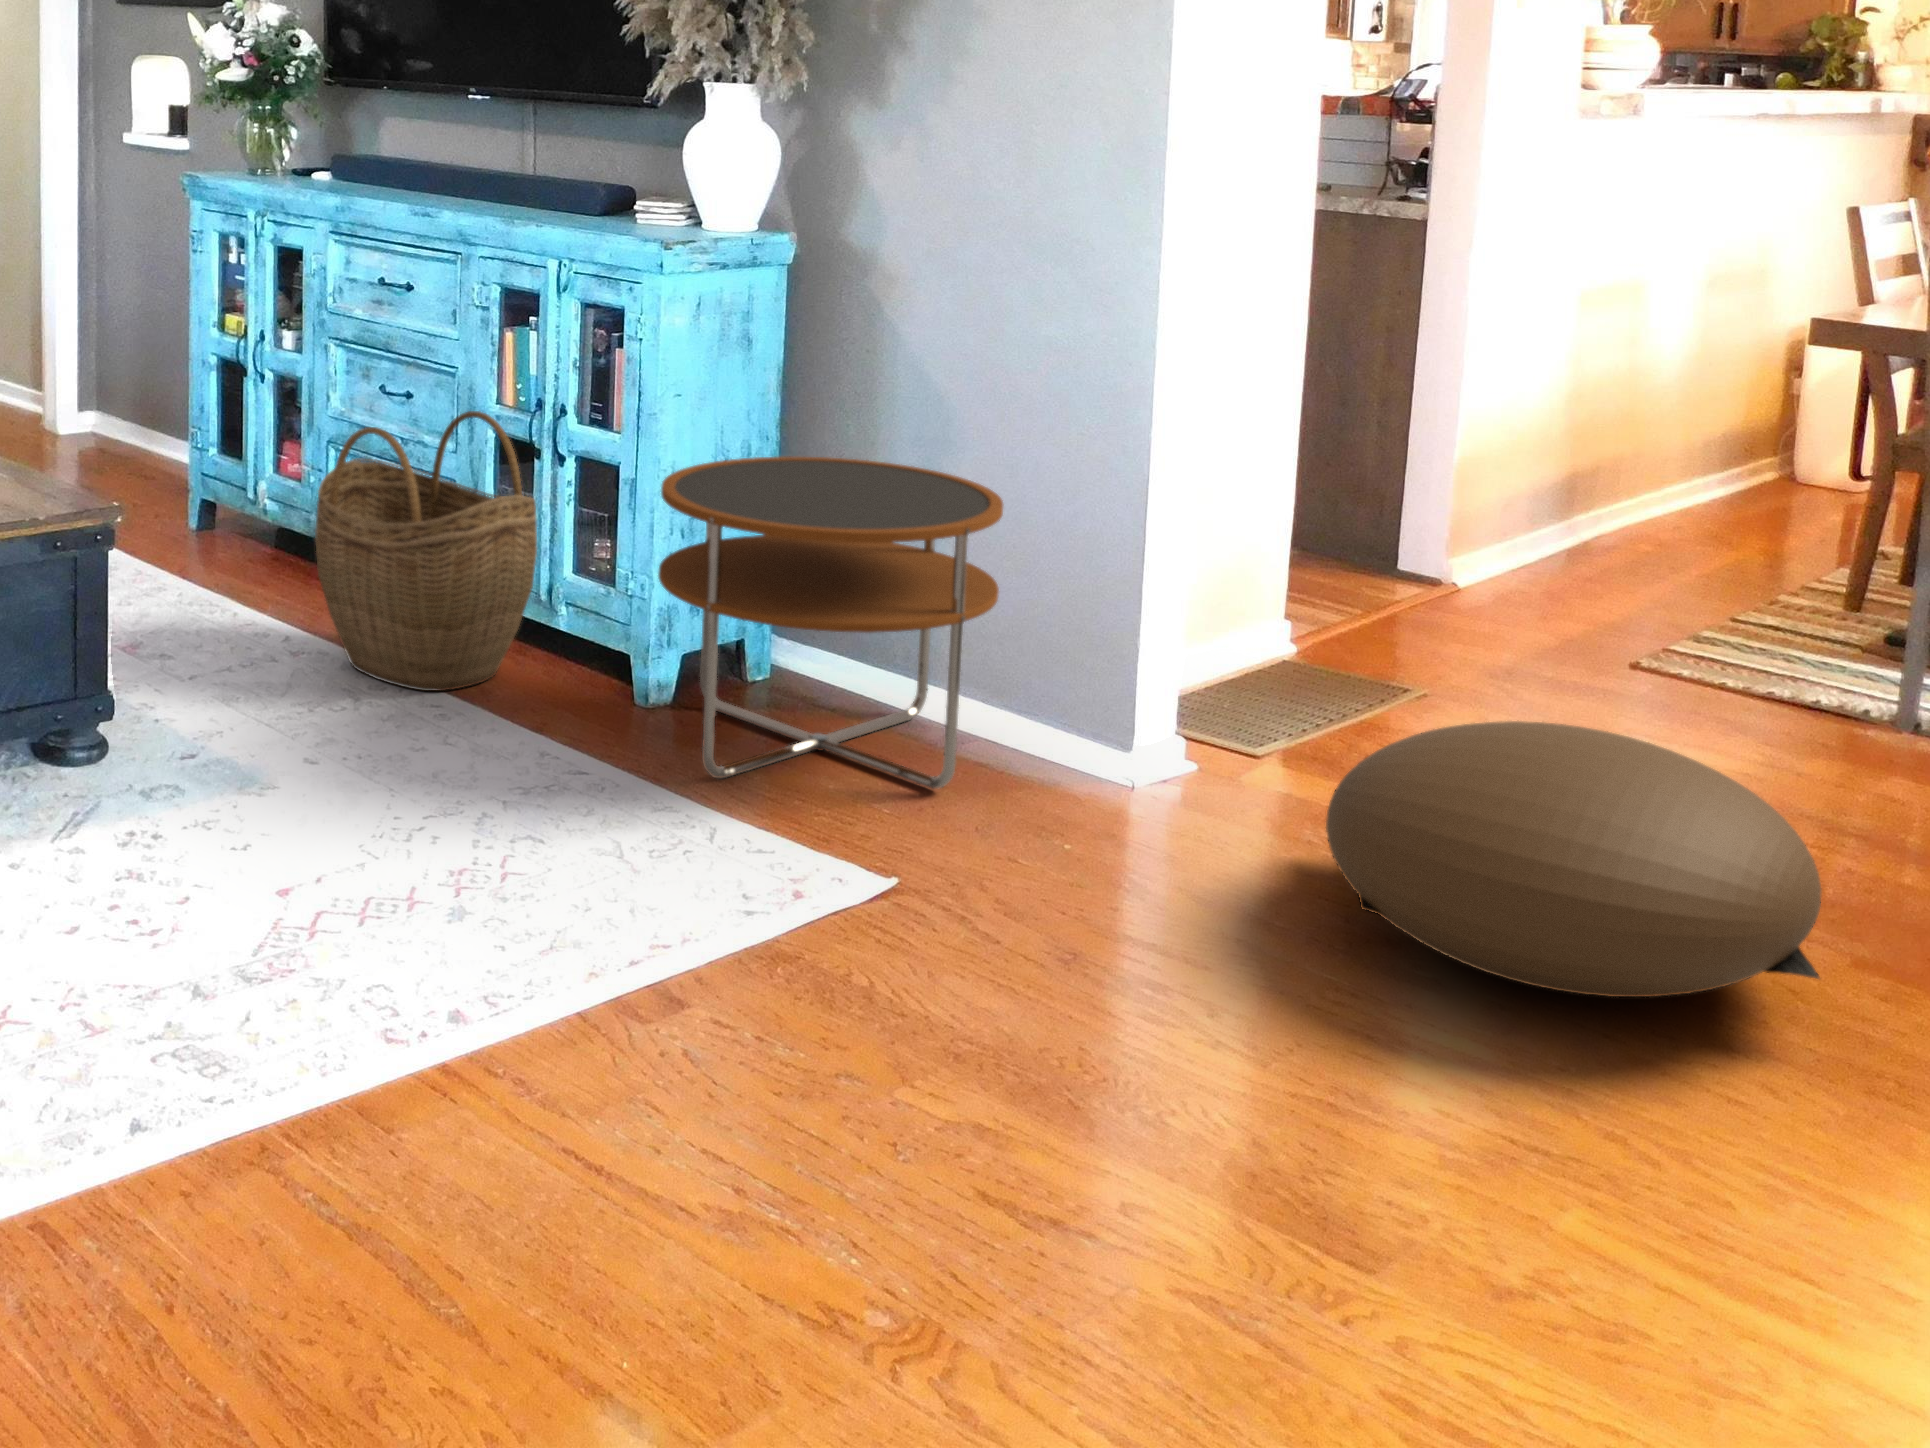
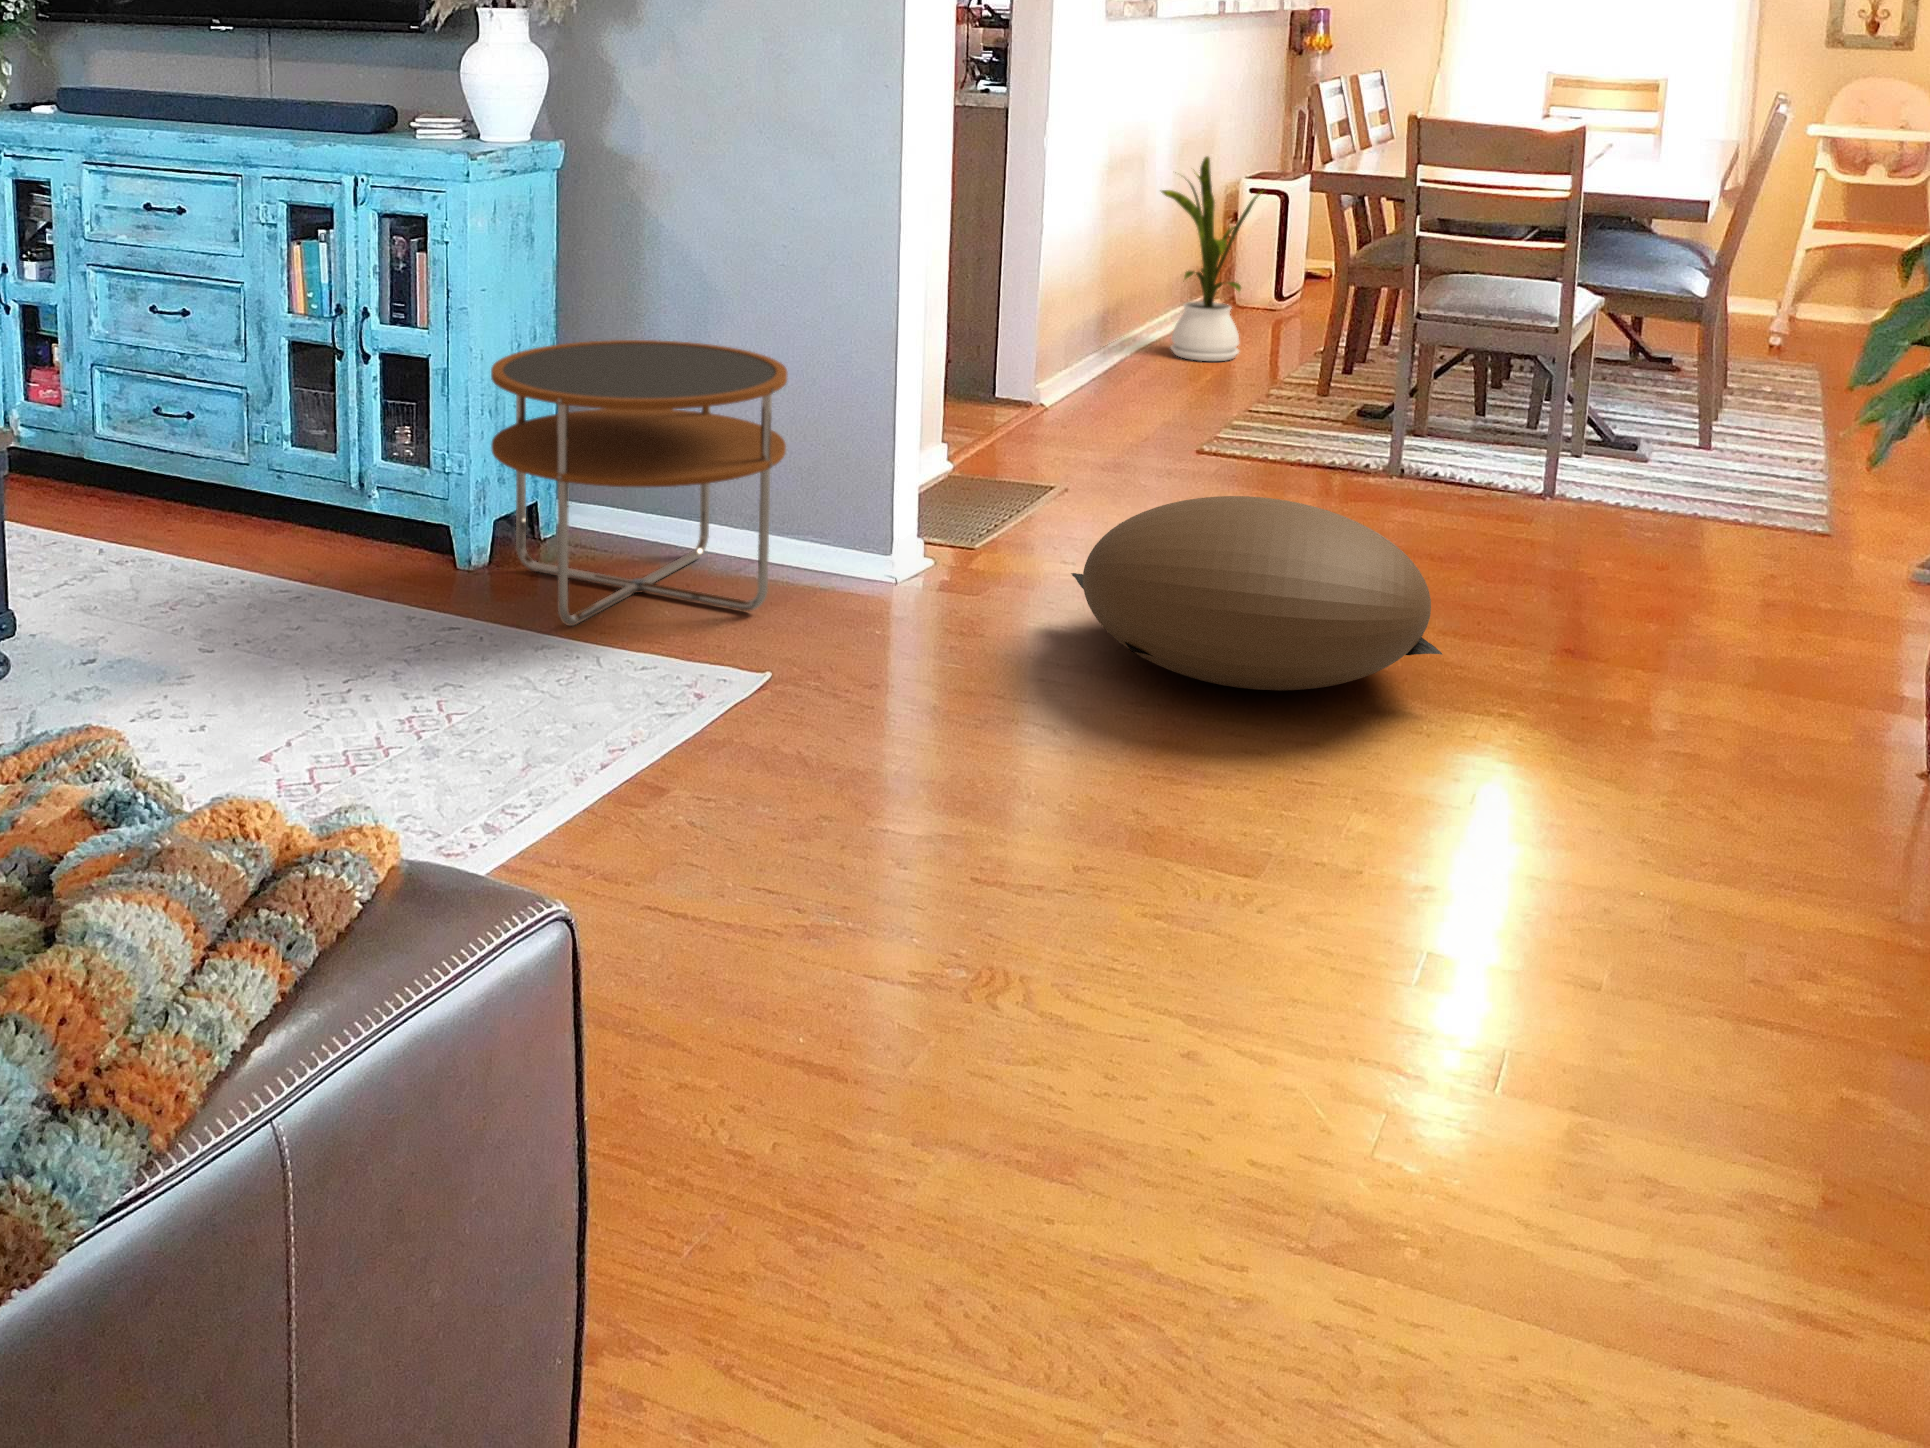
house plant: none [1652,286,1816,549] -> present [1161,156,1263,361]
woven basket: present [315,411,537,691] -> none [135,324,355,586]

